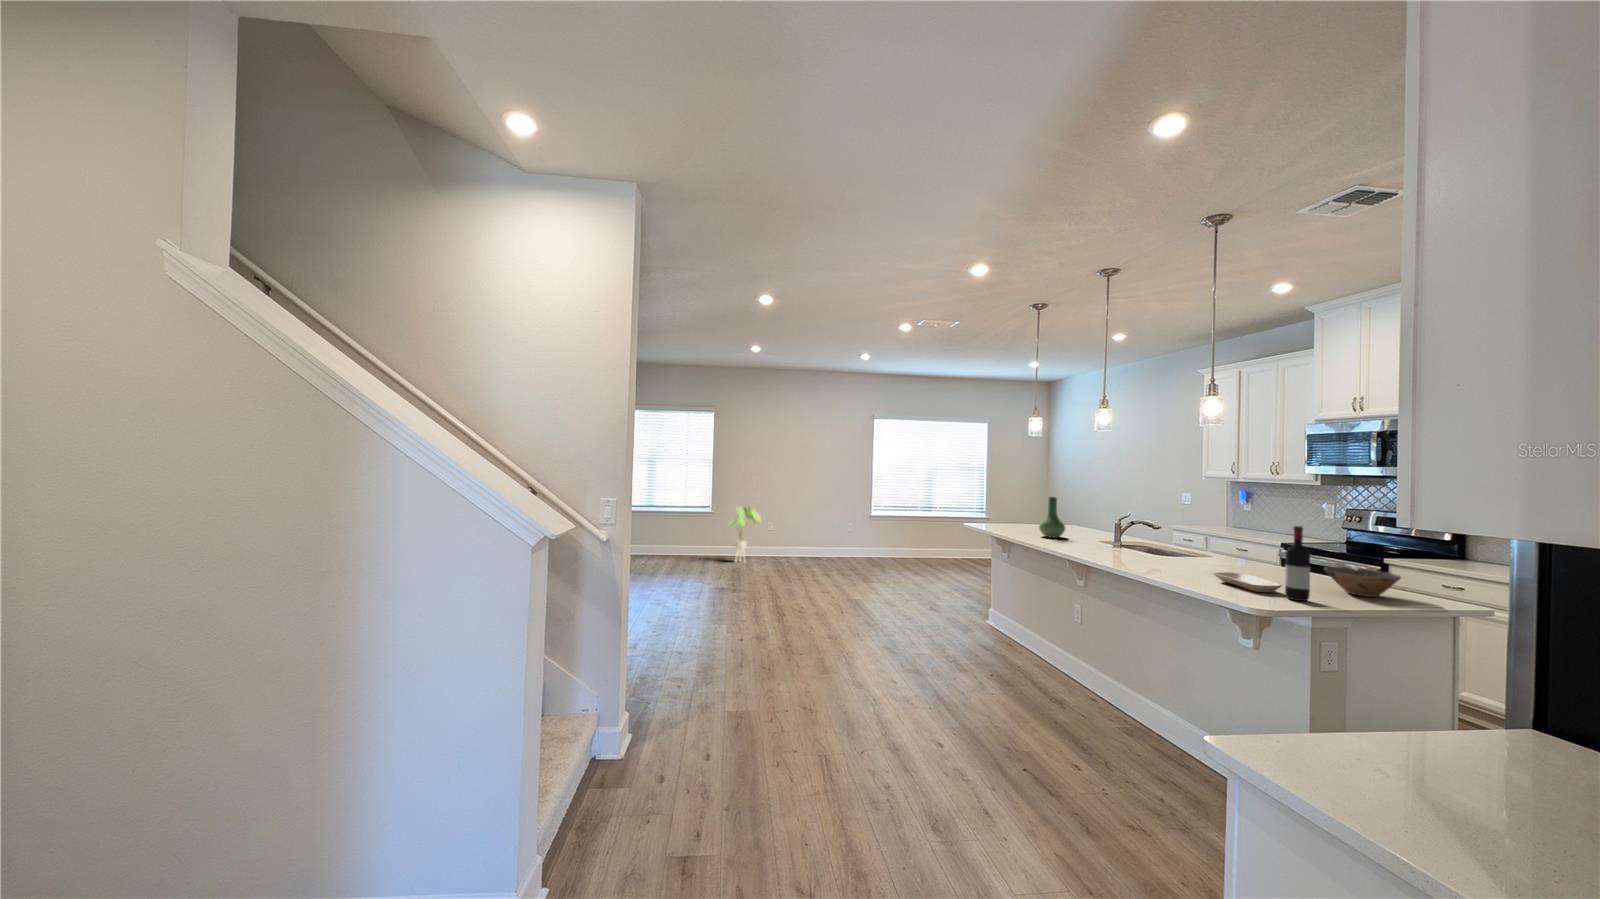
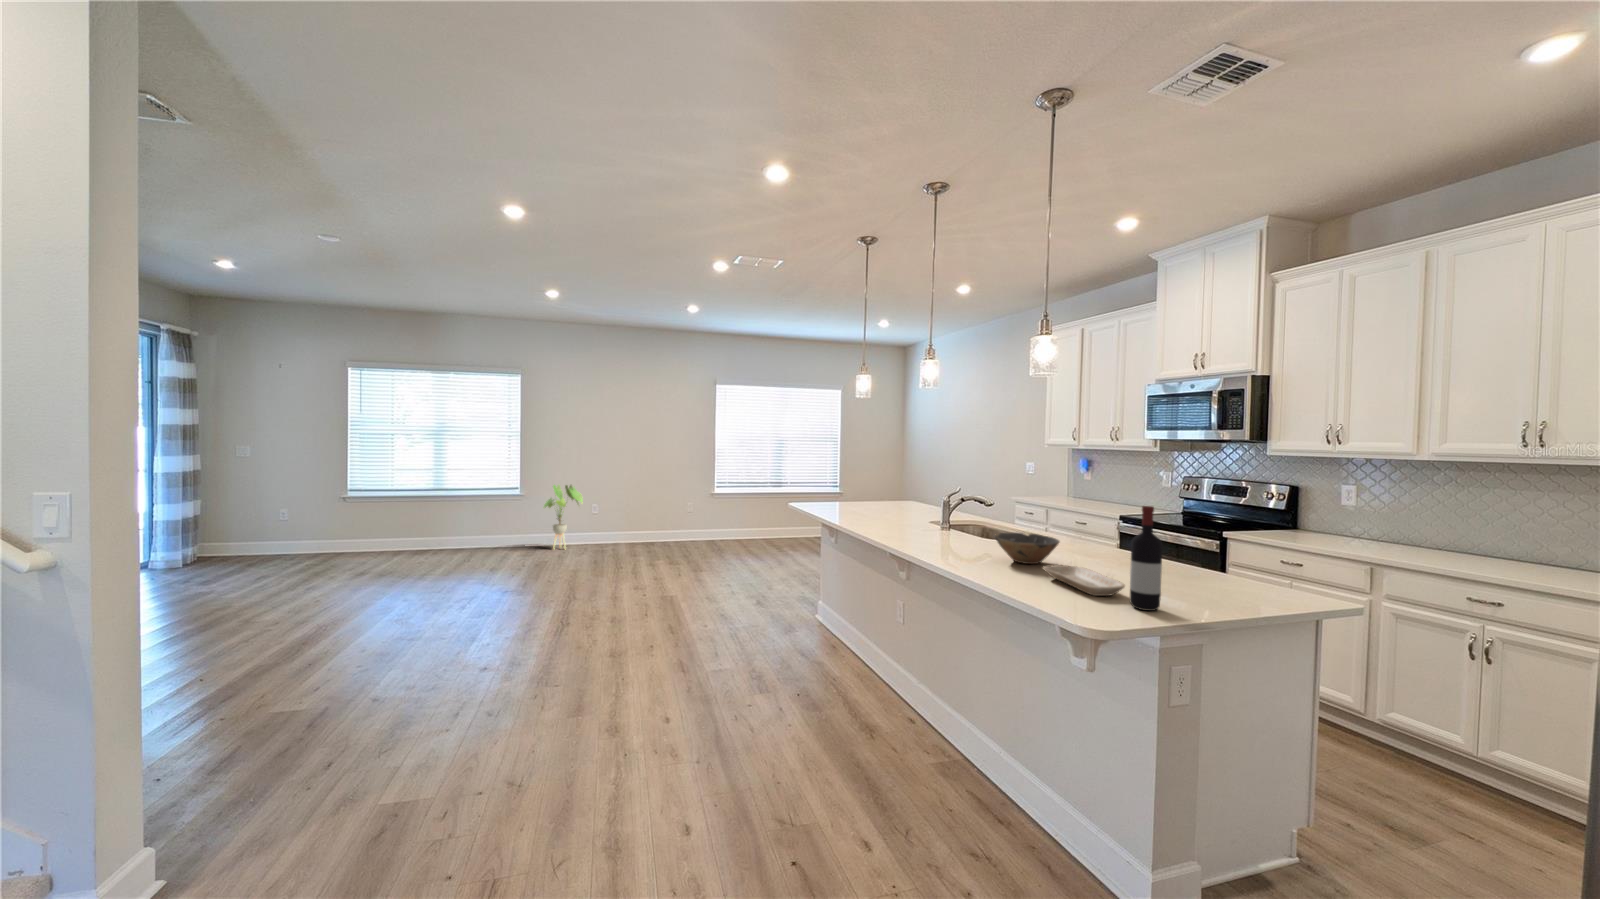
vase: present [1039,497,1066,538] -> none [865,468,894,517]
bowl: present [1324,567,1401,597] -> present [994,533,1060,564]

